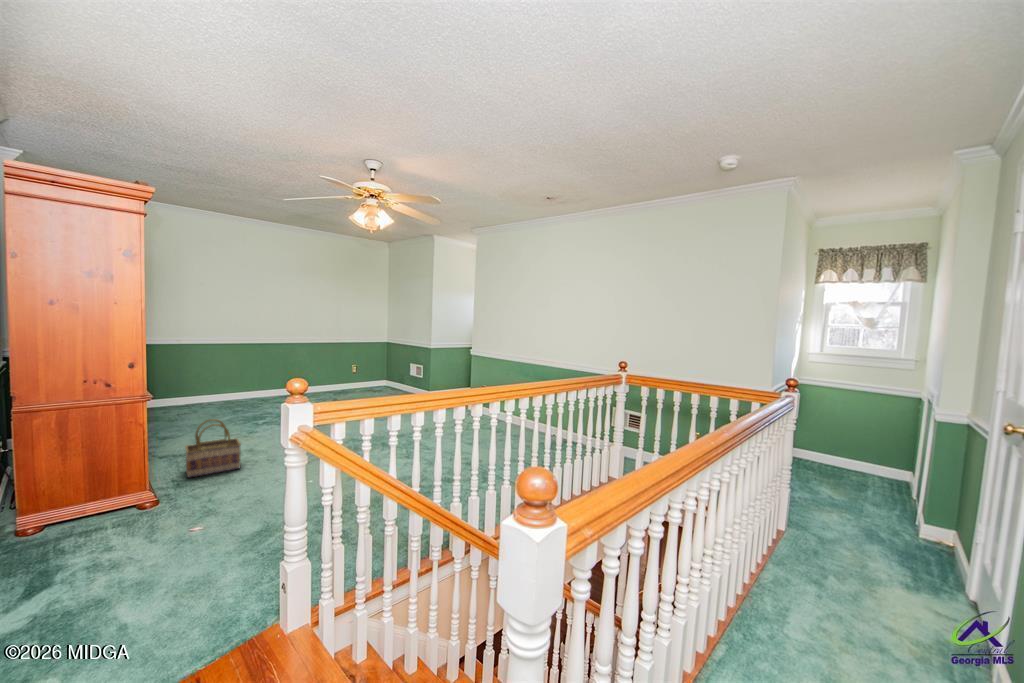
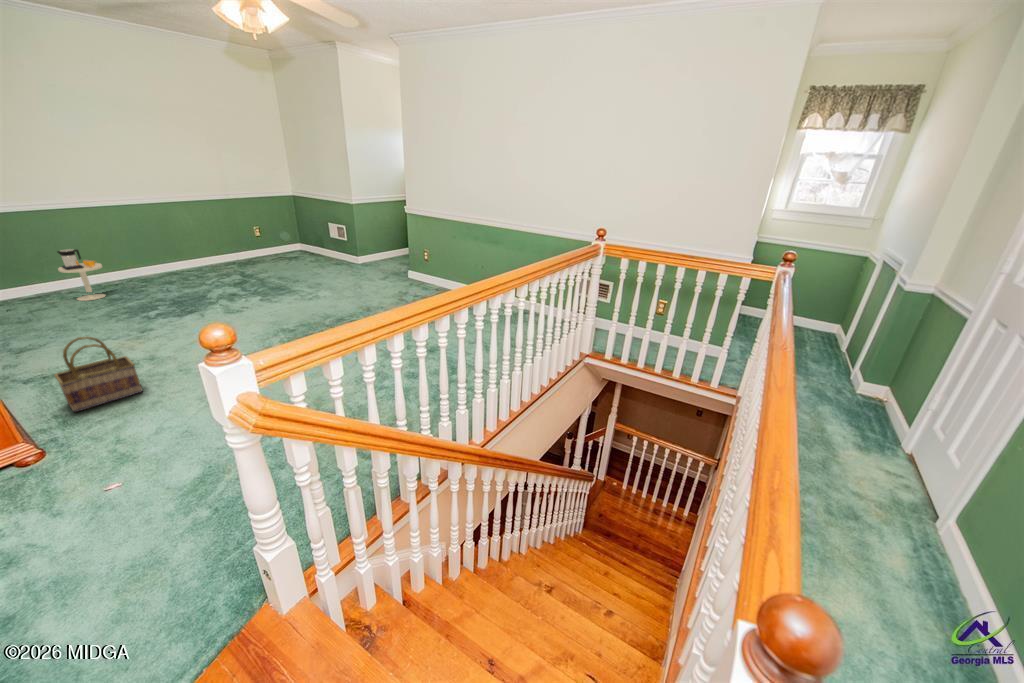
side table: none [213,365,243,404] -> present [57,249,105,301]

